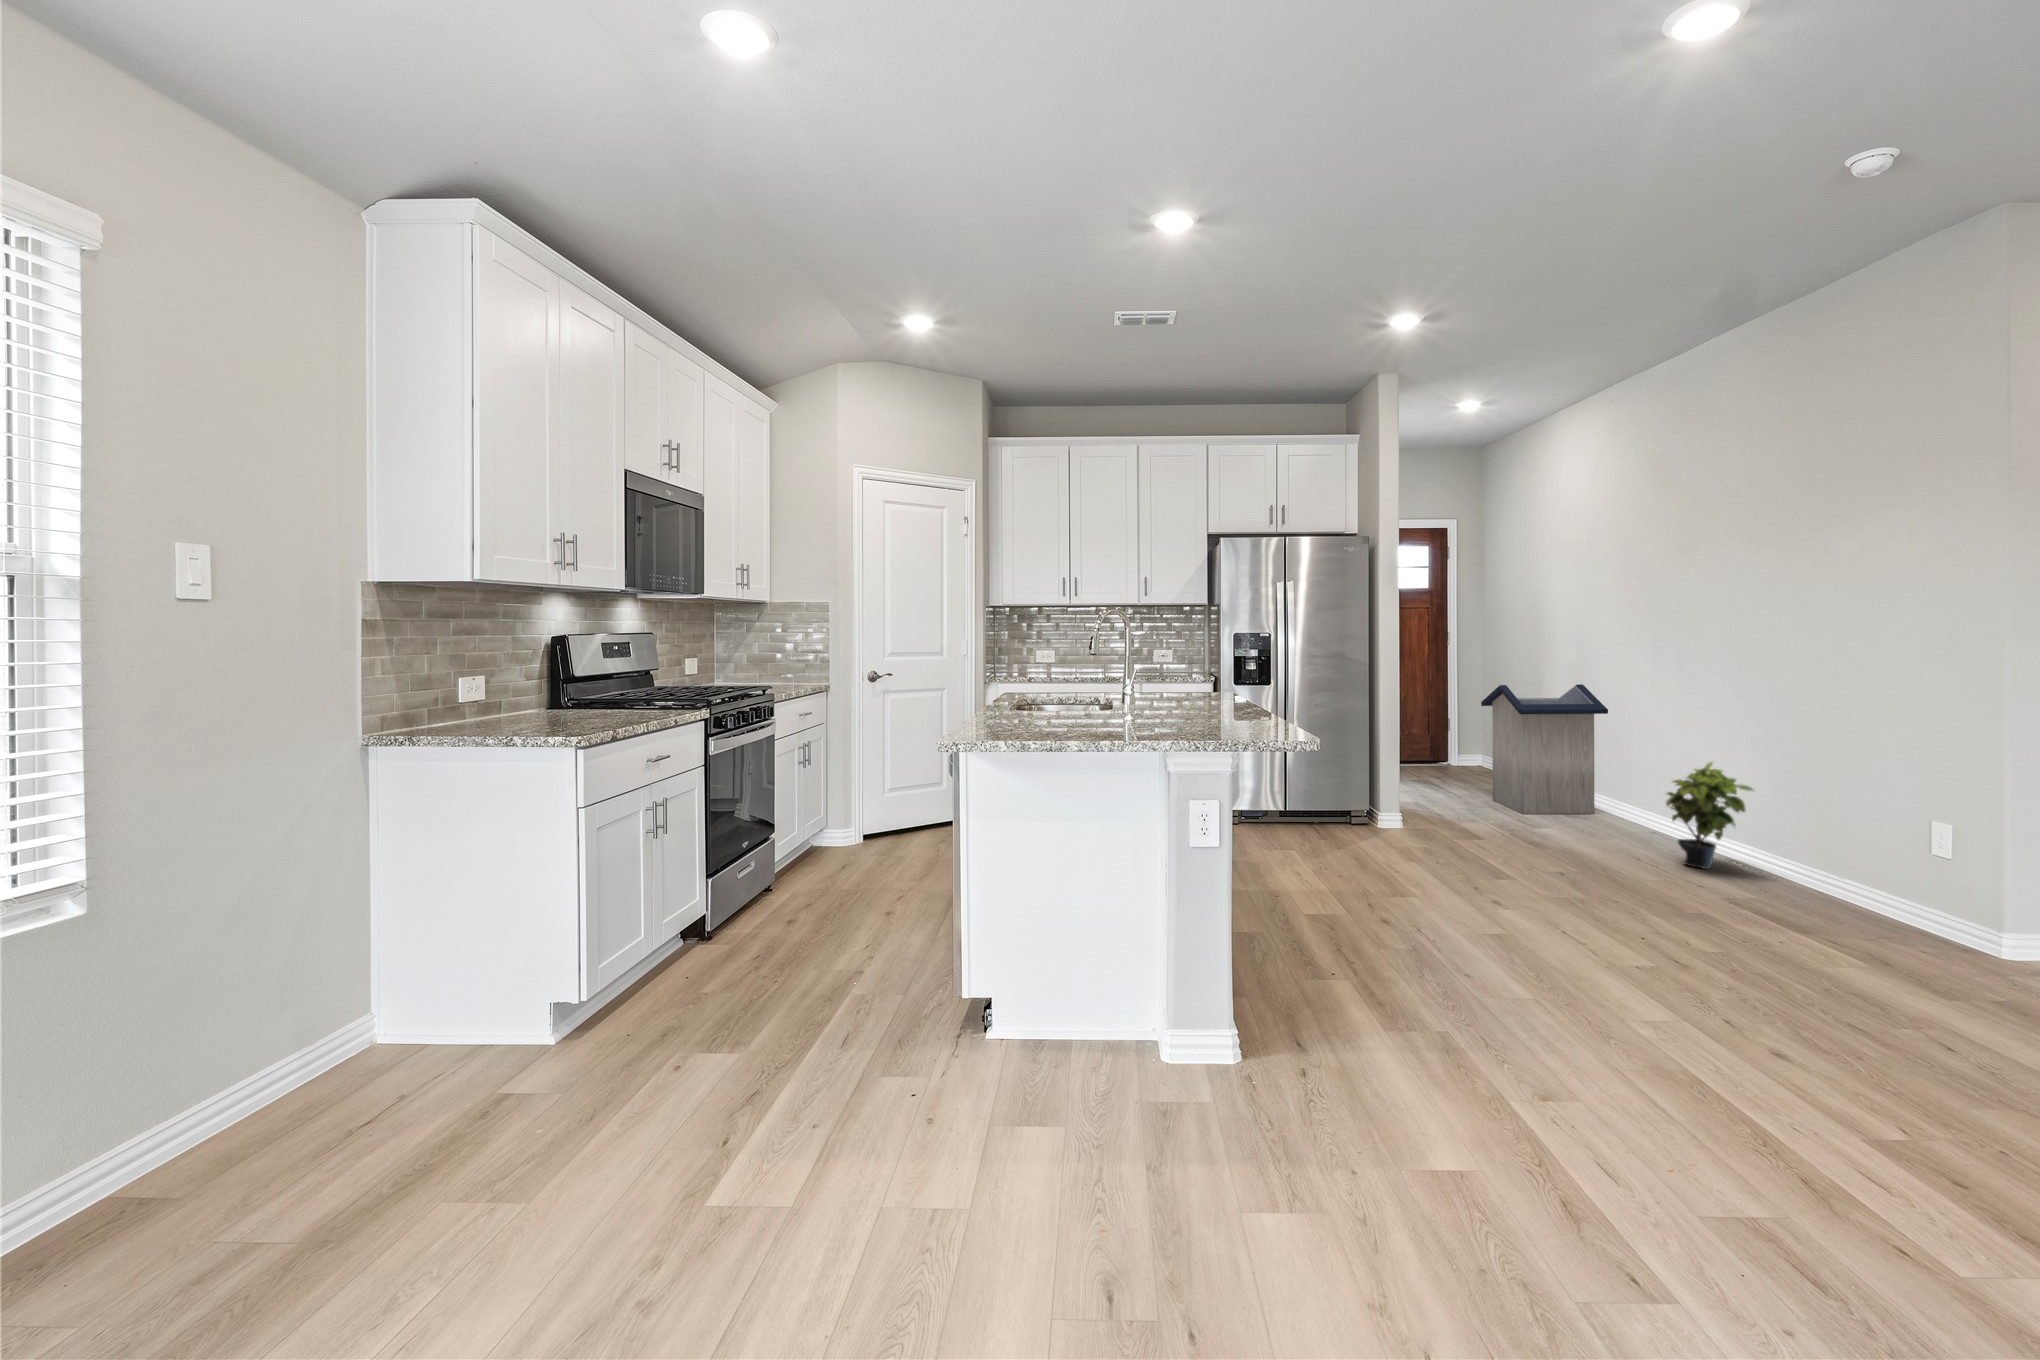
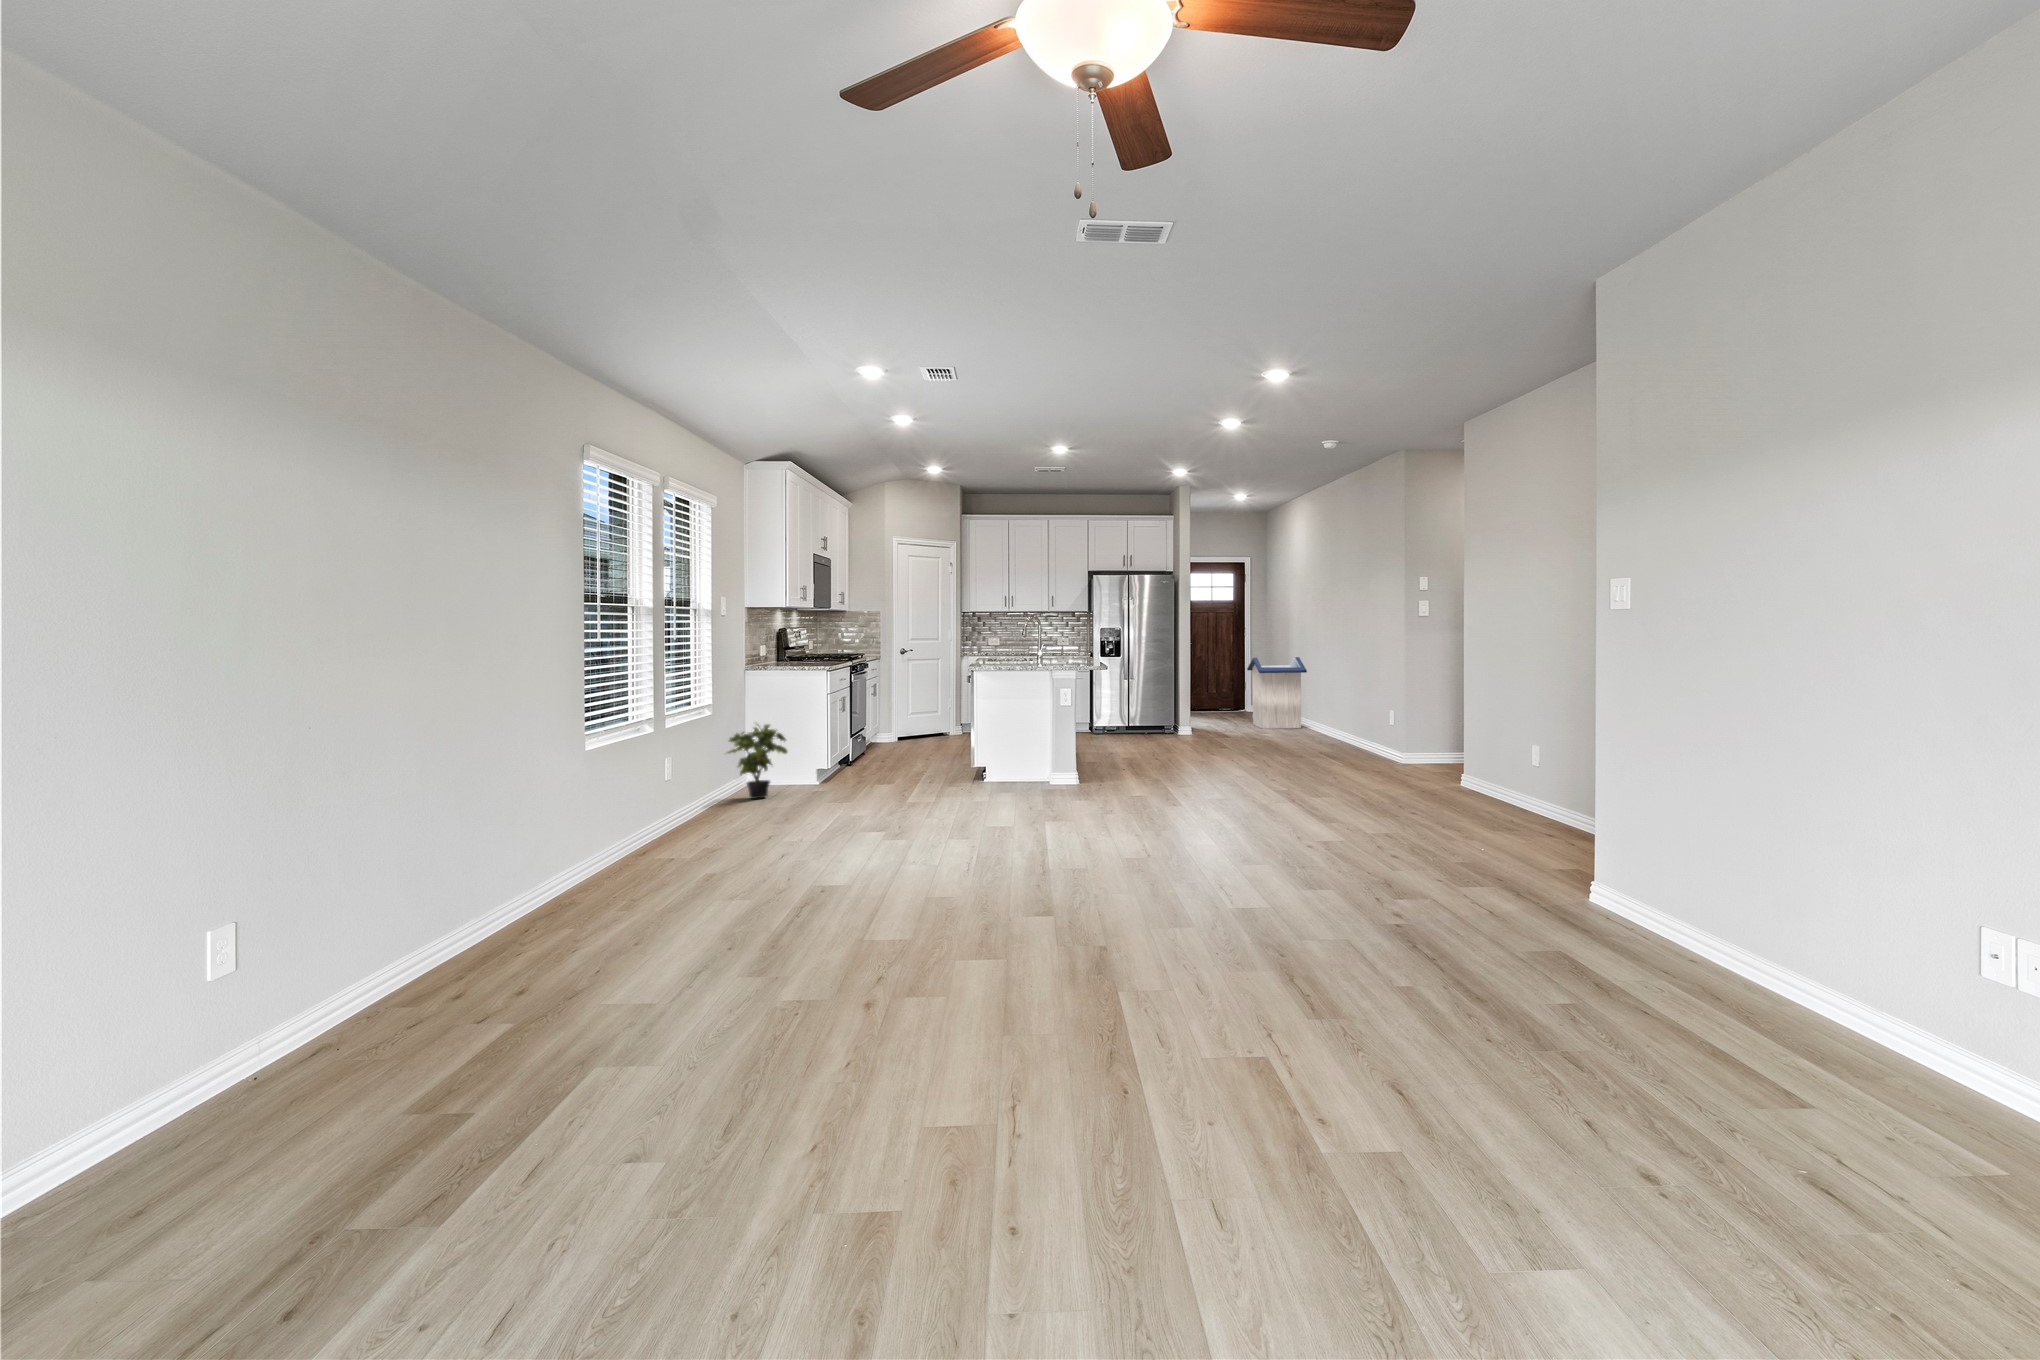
potted plant: present [1666,762,1753,869] -> present [728,724,787,799]

